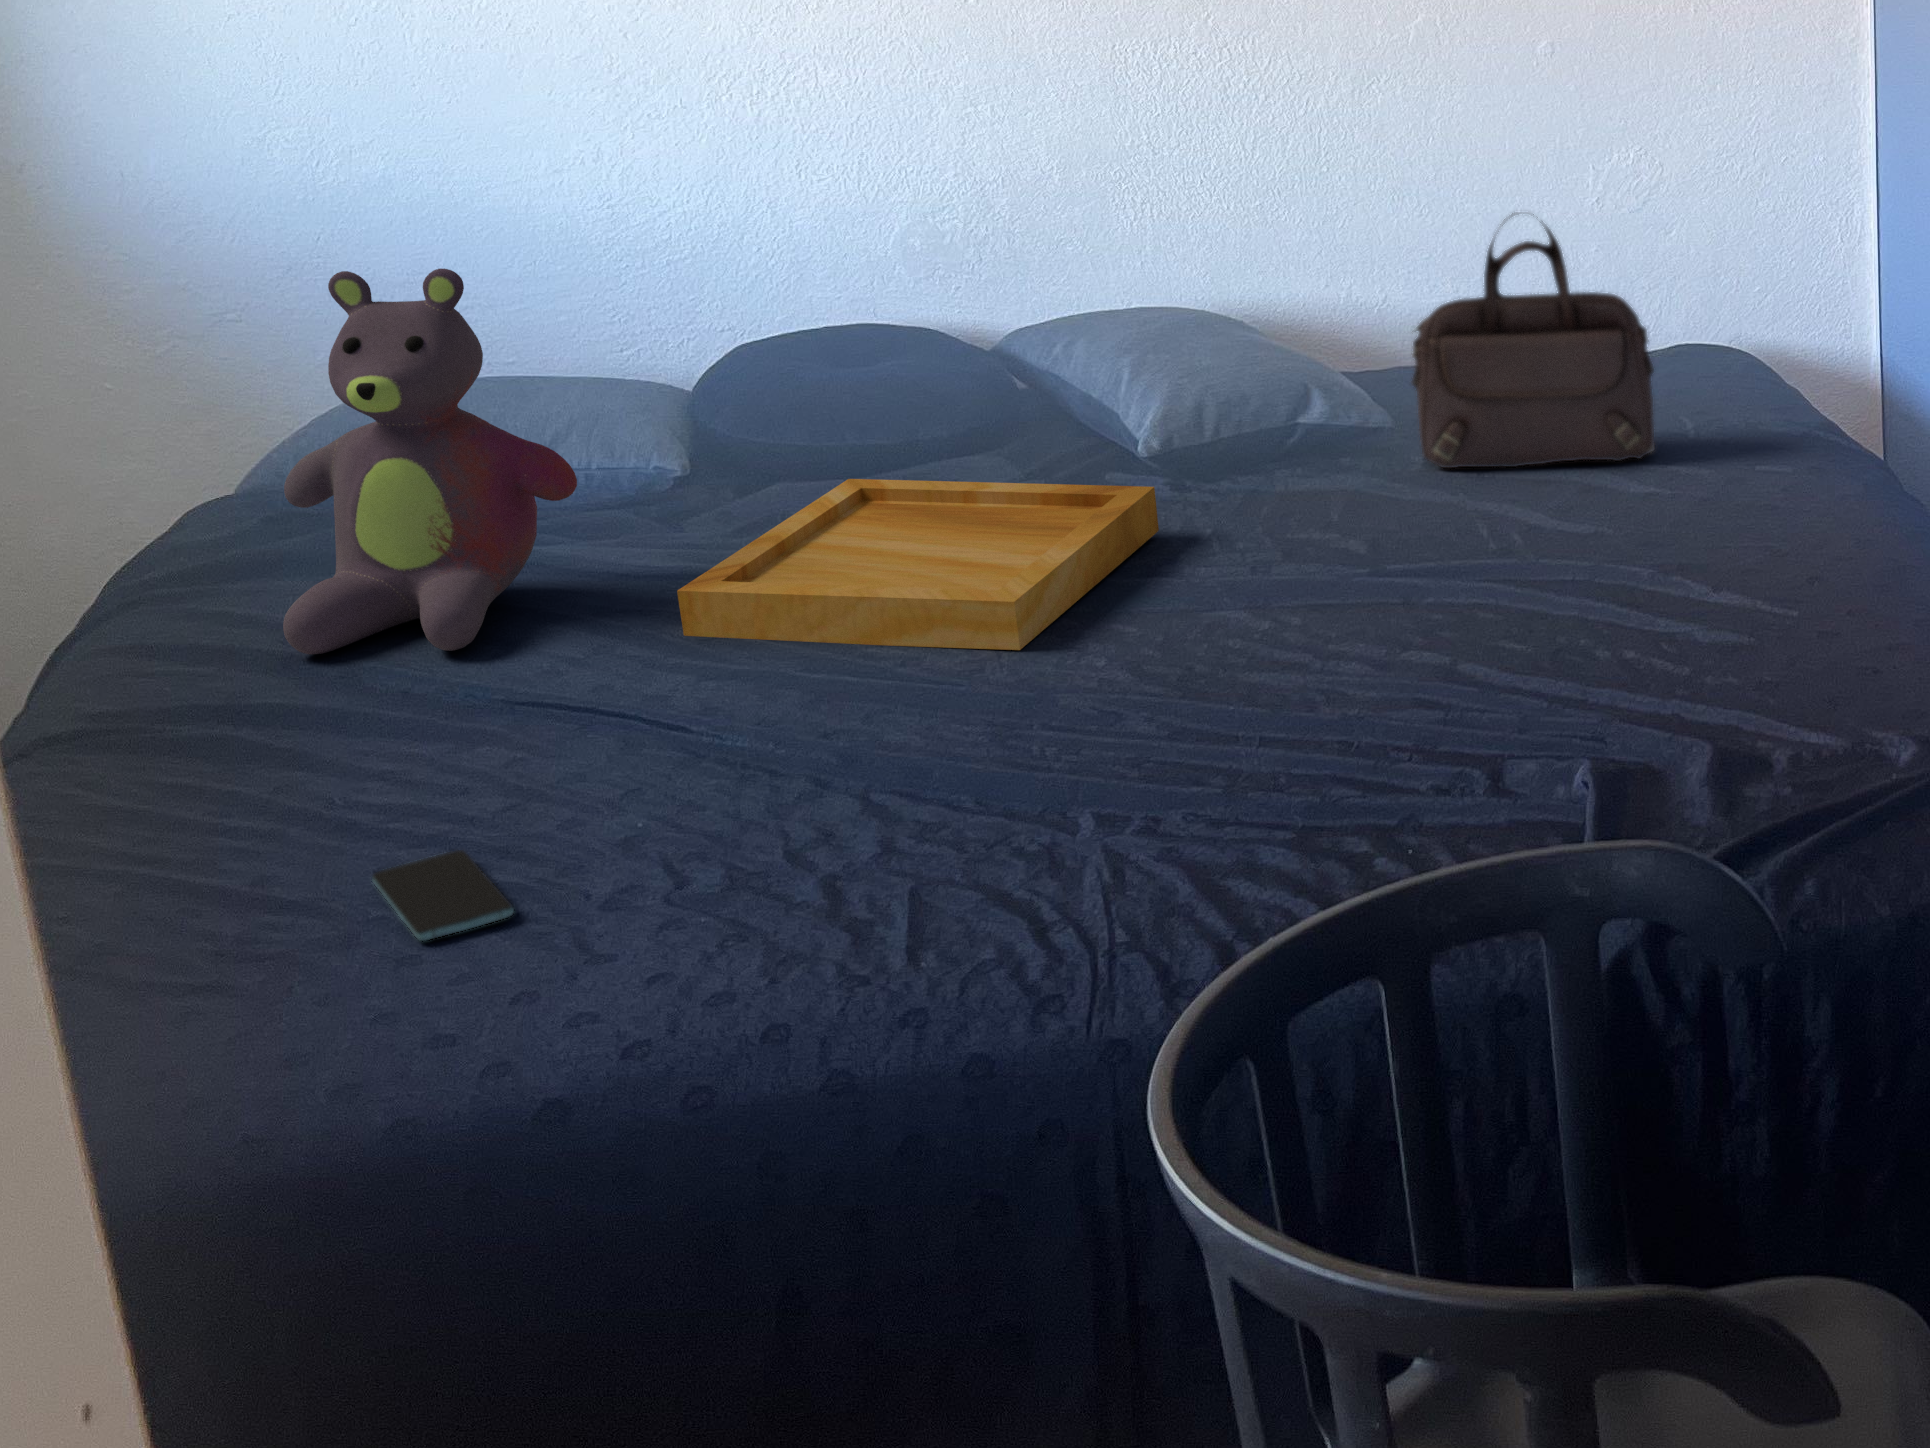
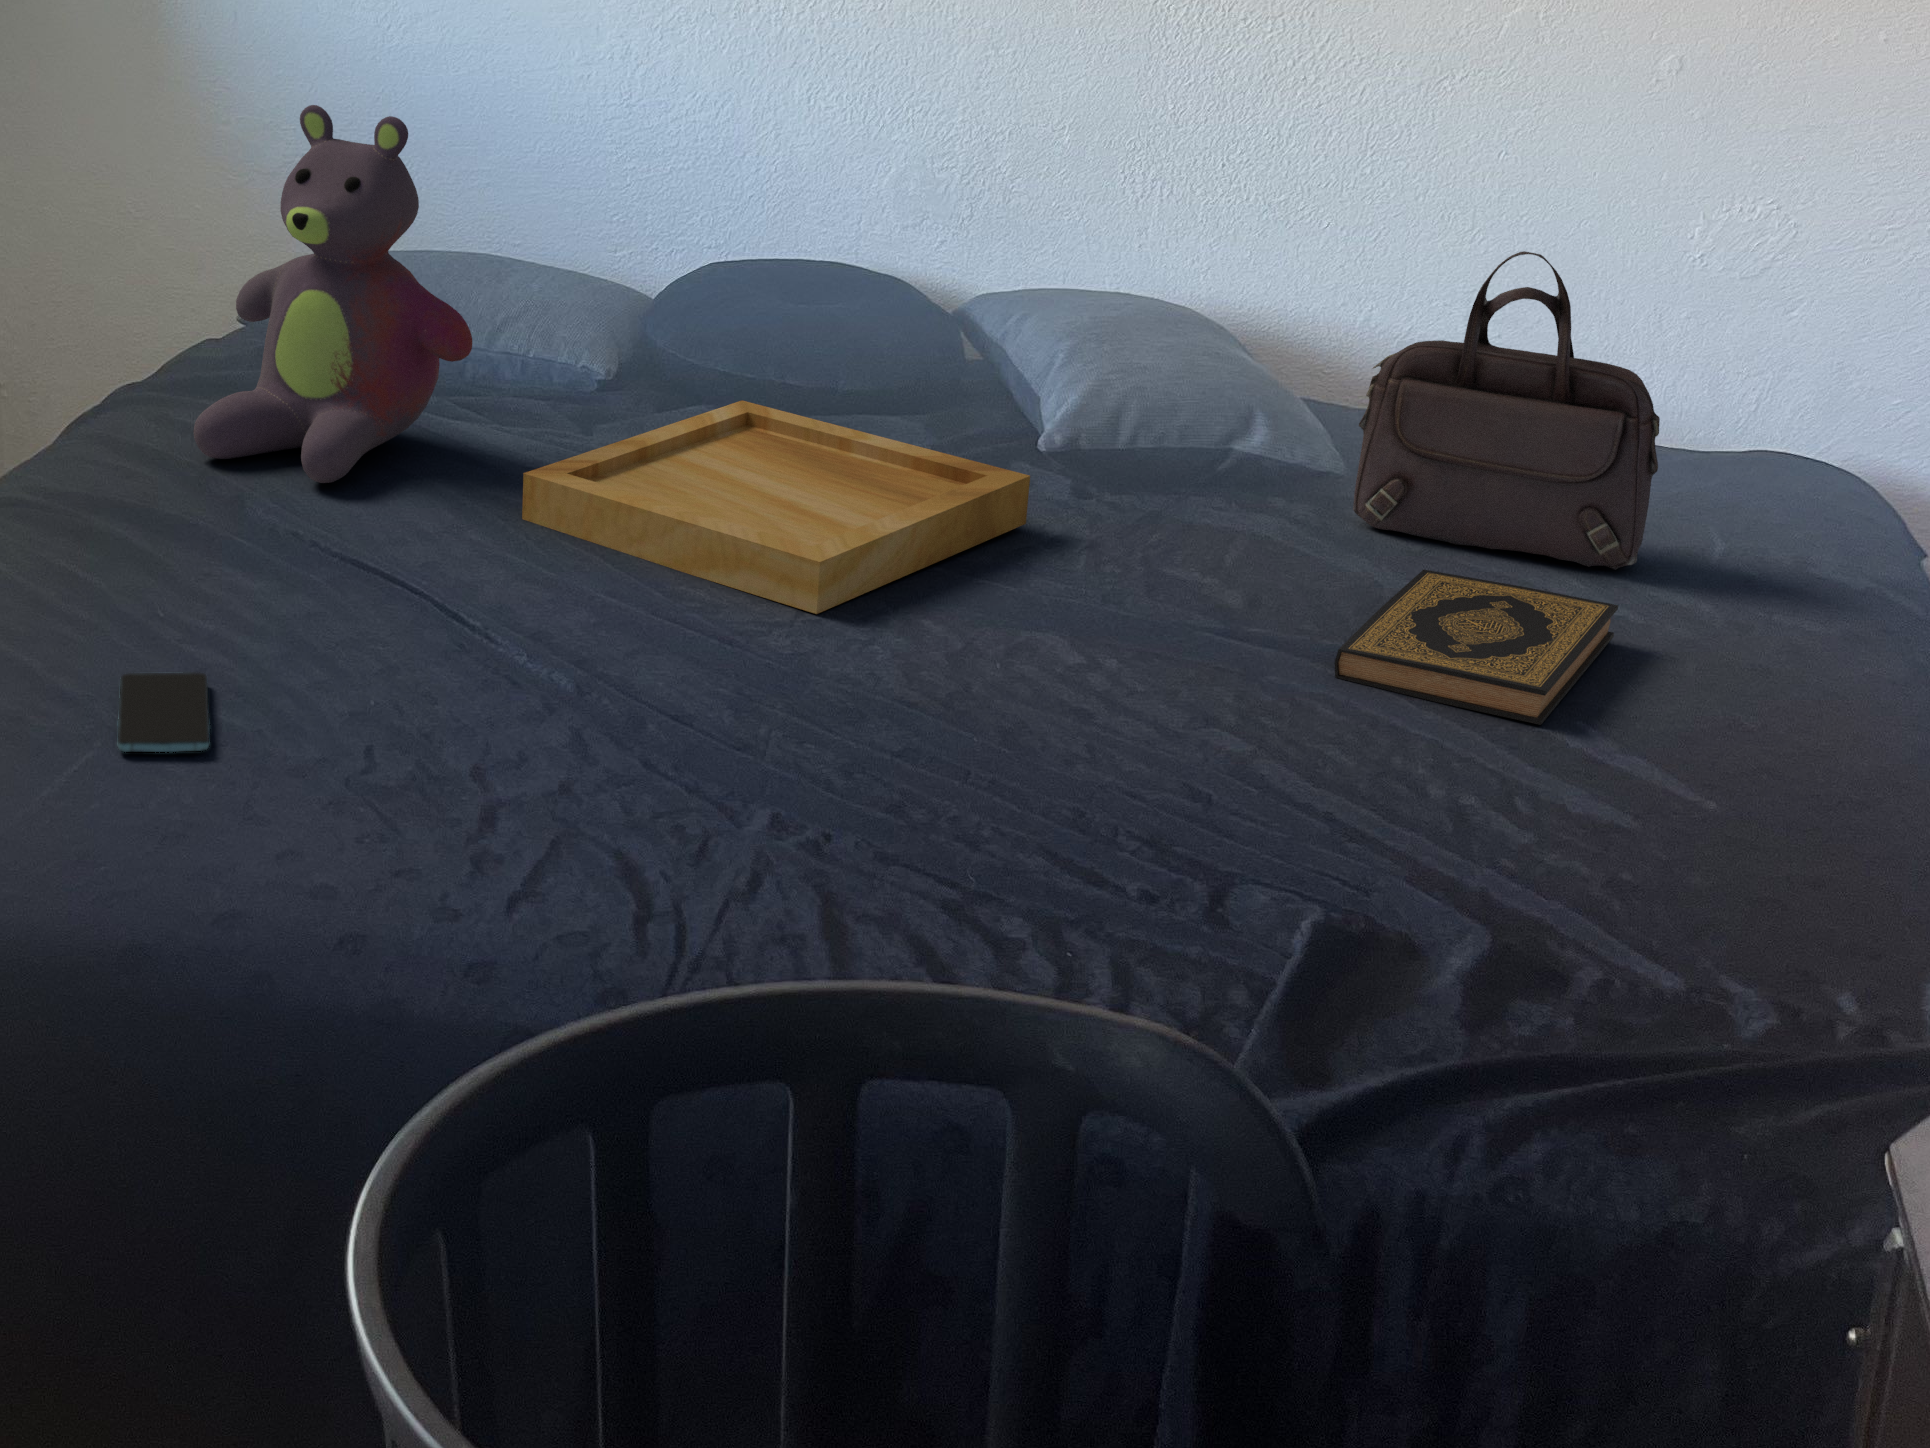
hardback book: none [1473,484,1665,593] -> present [1334,570,1618,725]

